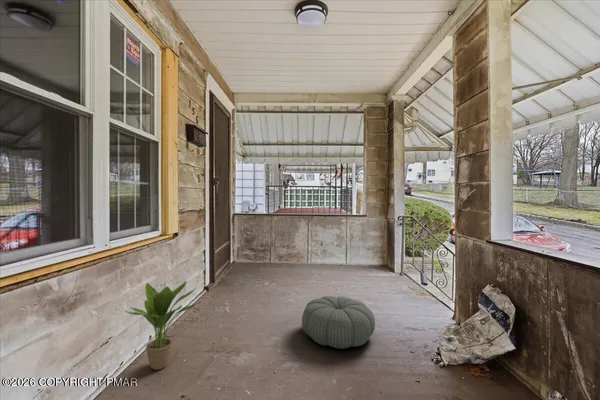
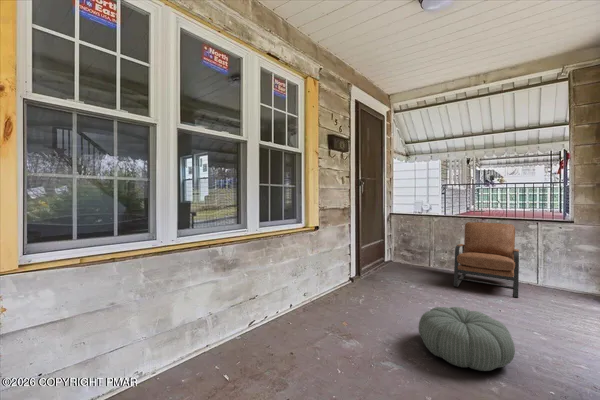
chair: none [298,219,344,278] -> present [454,222,519,298]
potted plant: present [126,281,196,370] -> none [264,262,315,329]

